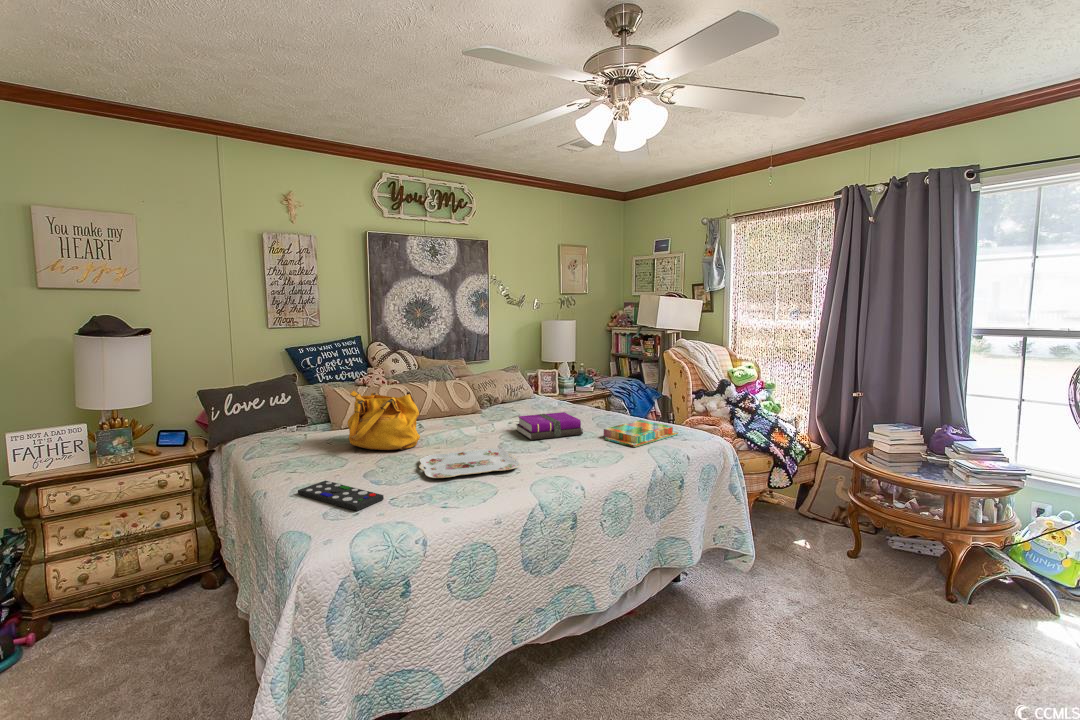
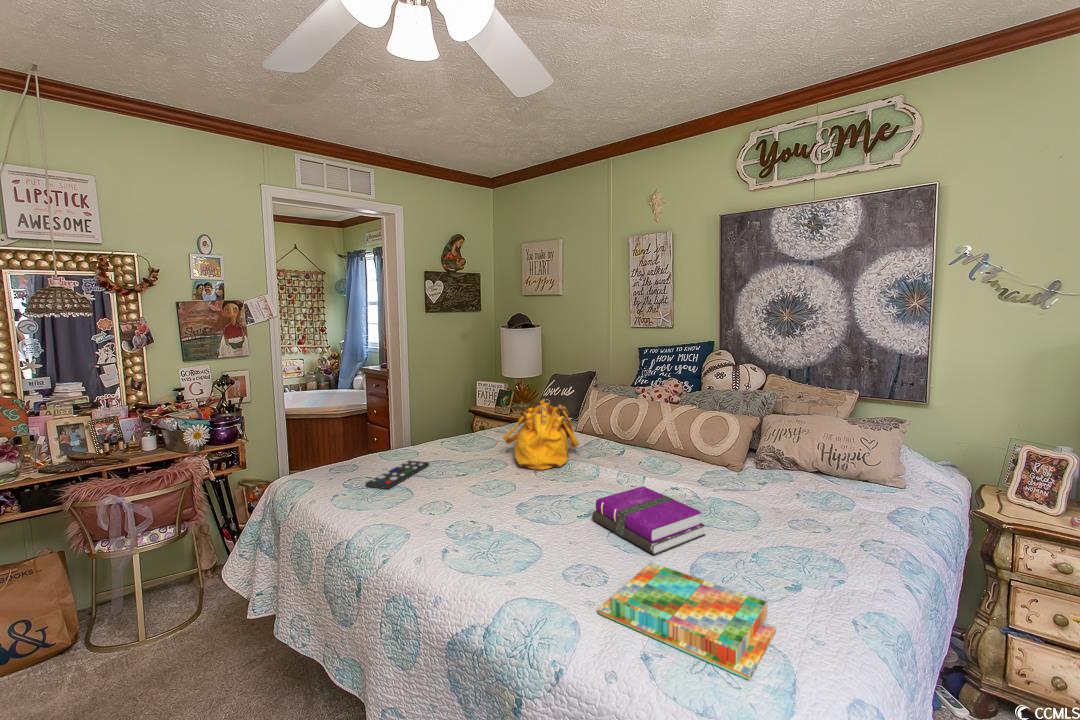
serving tray: present [419,448,519,478] -> none [428,479,535,527]

